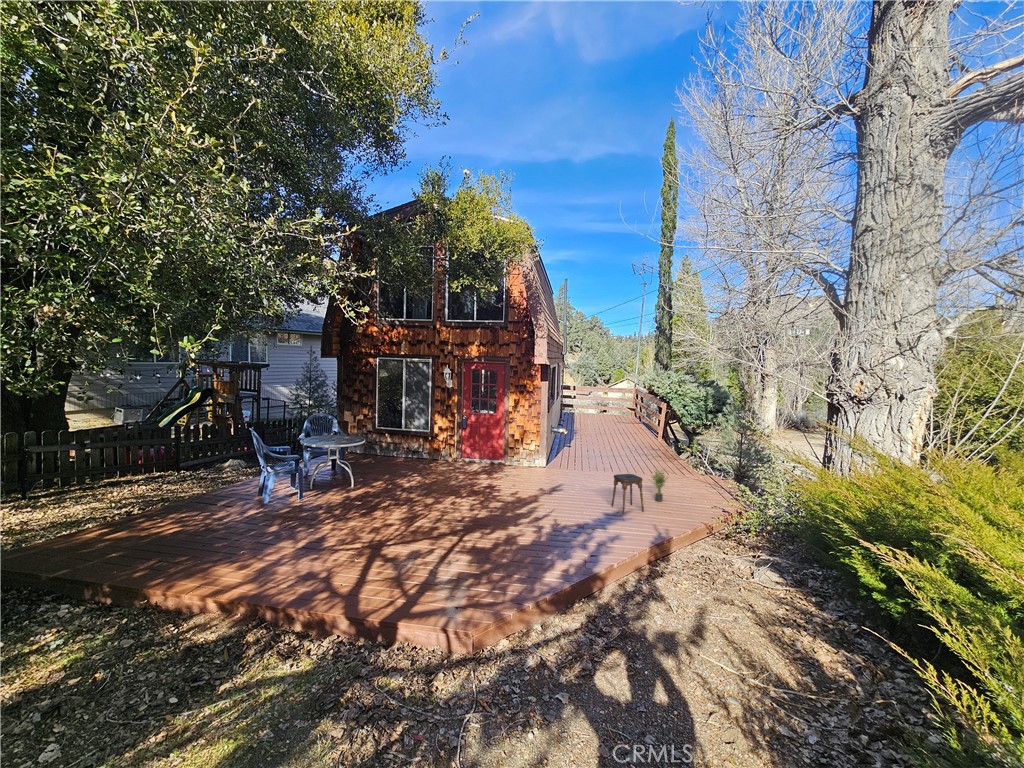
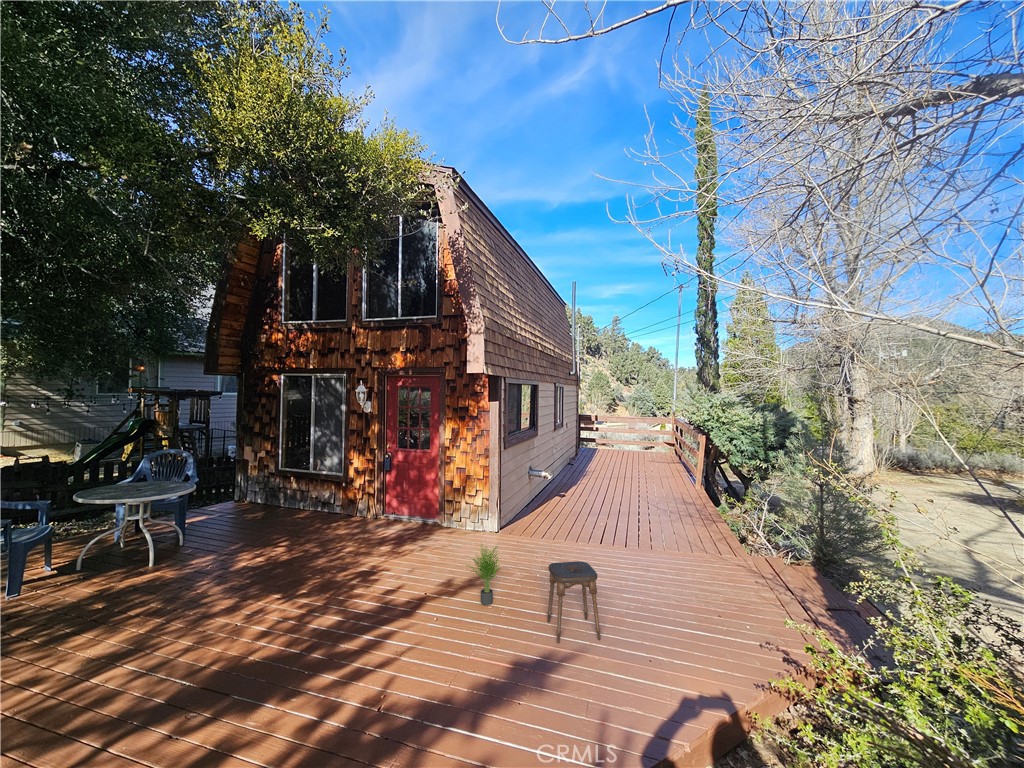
potted plant: present [652,472,665,502] -> present [469,547,500,605]

